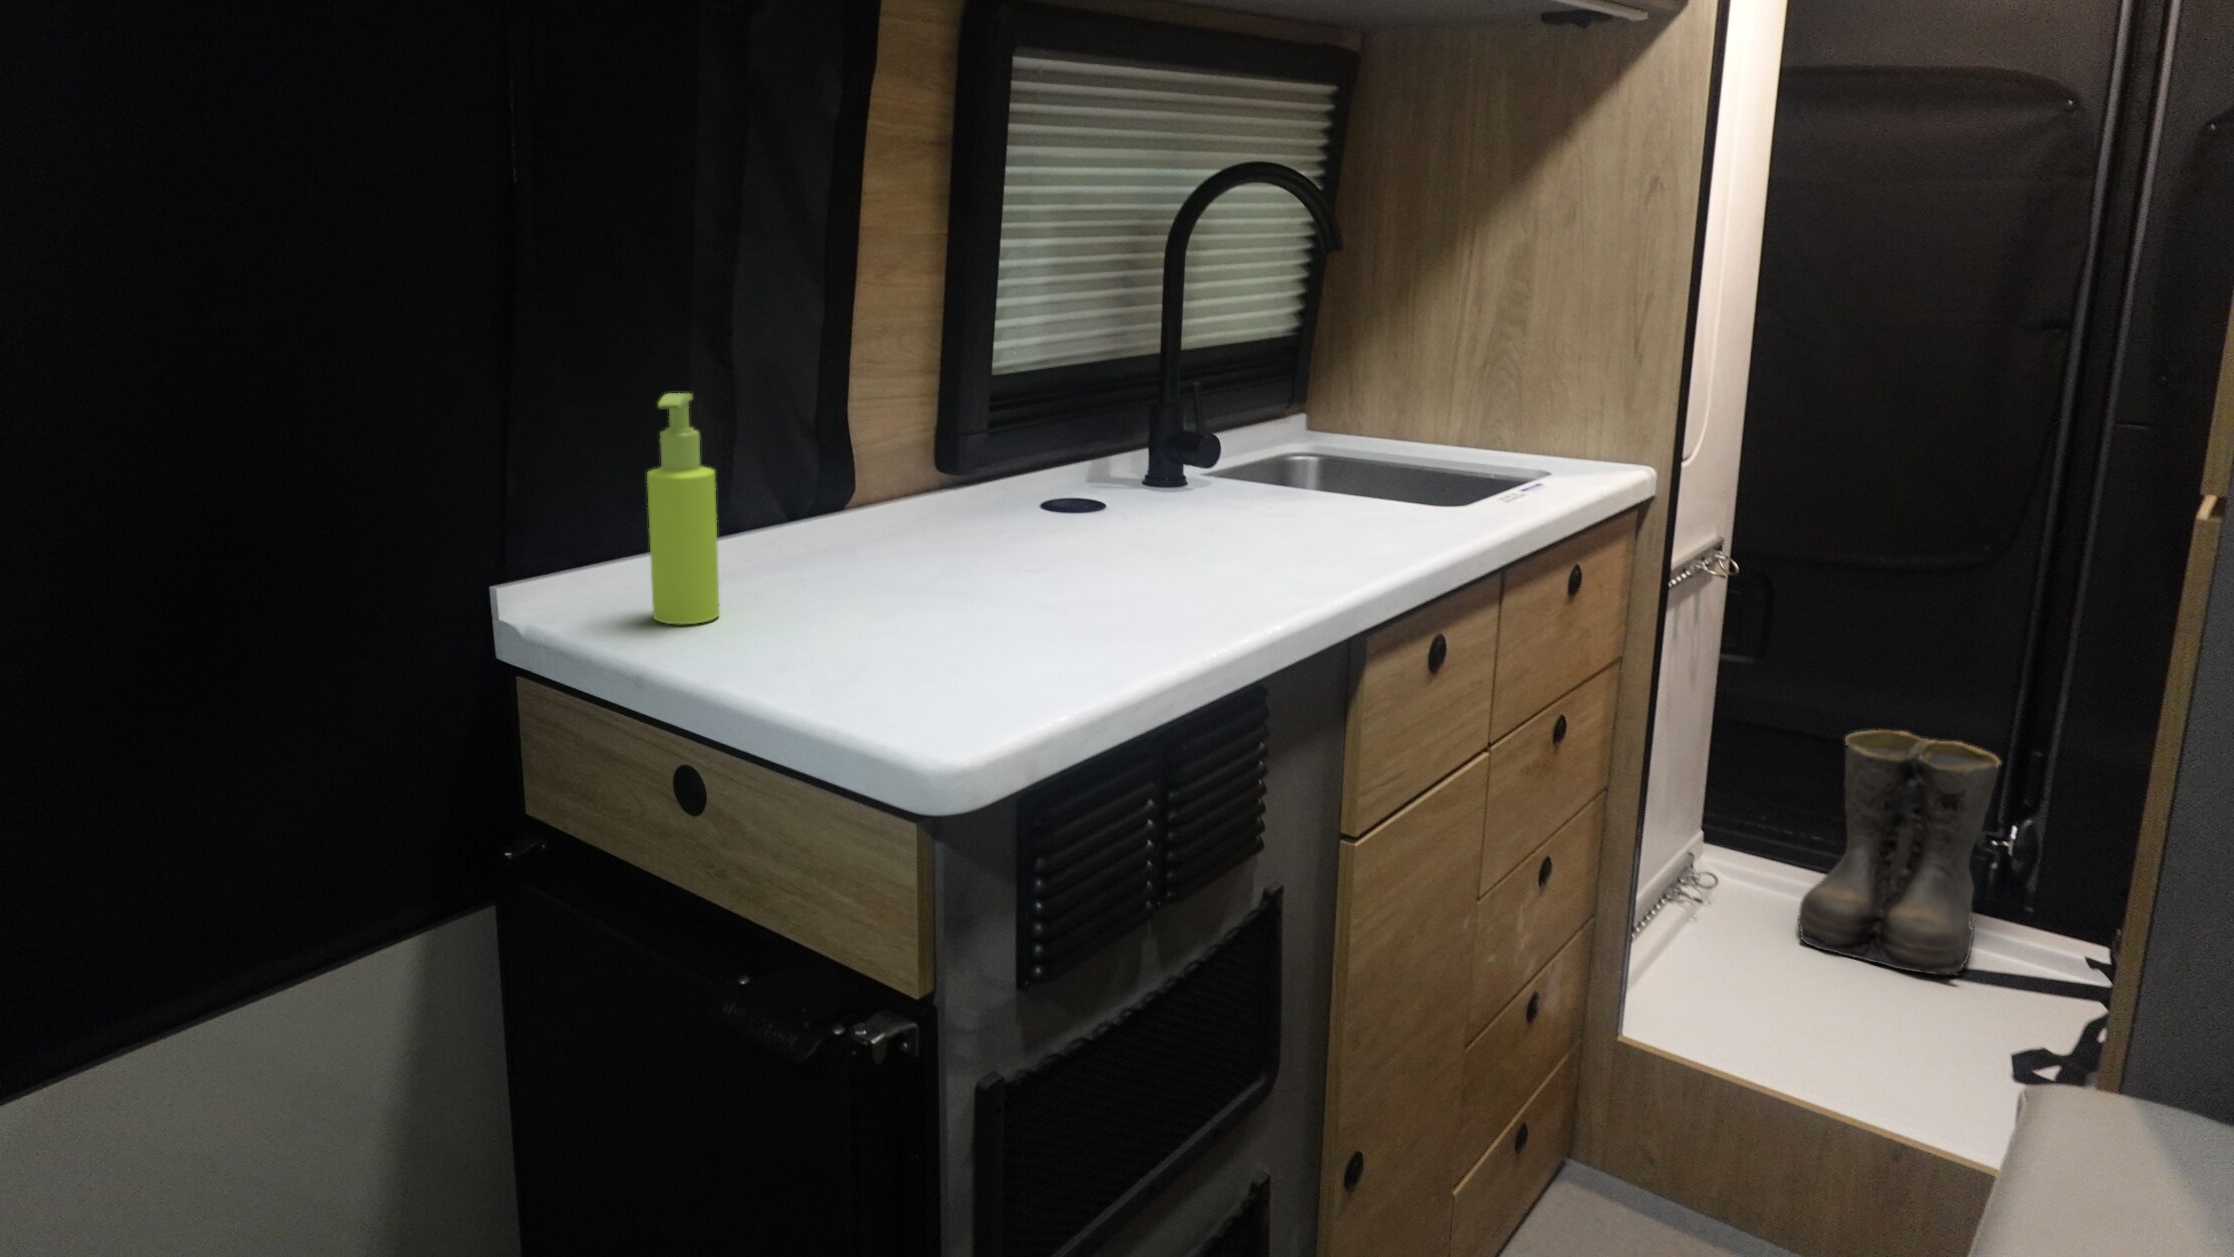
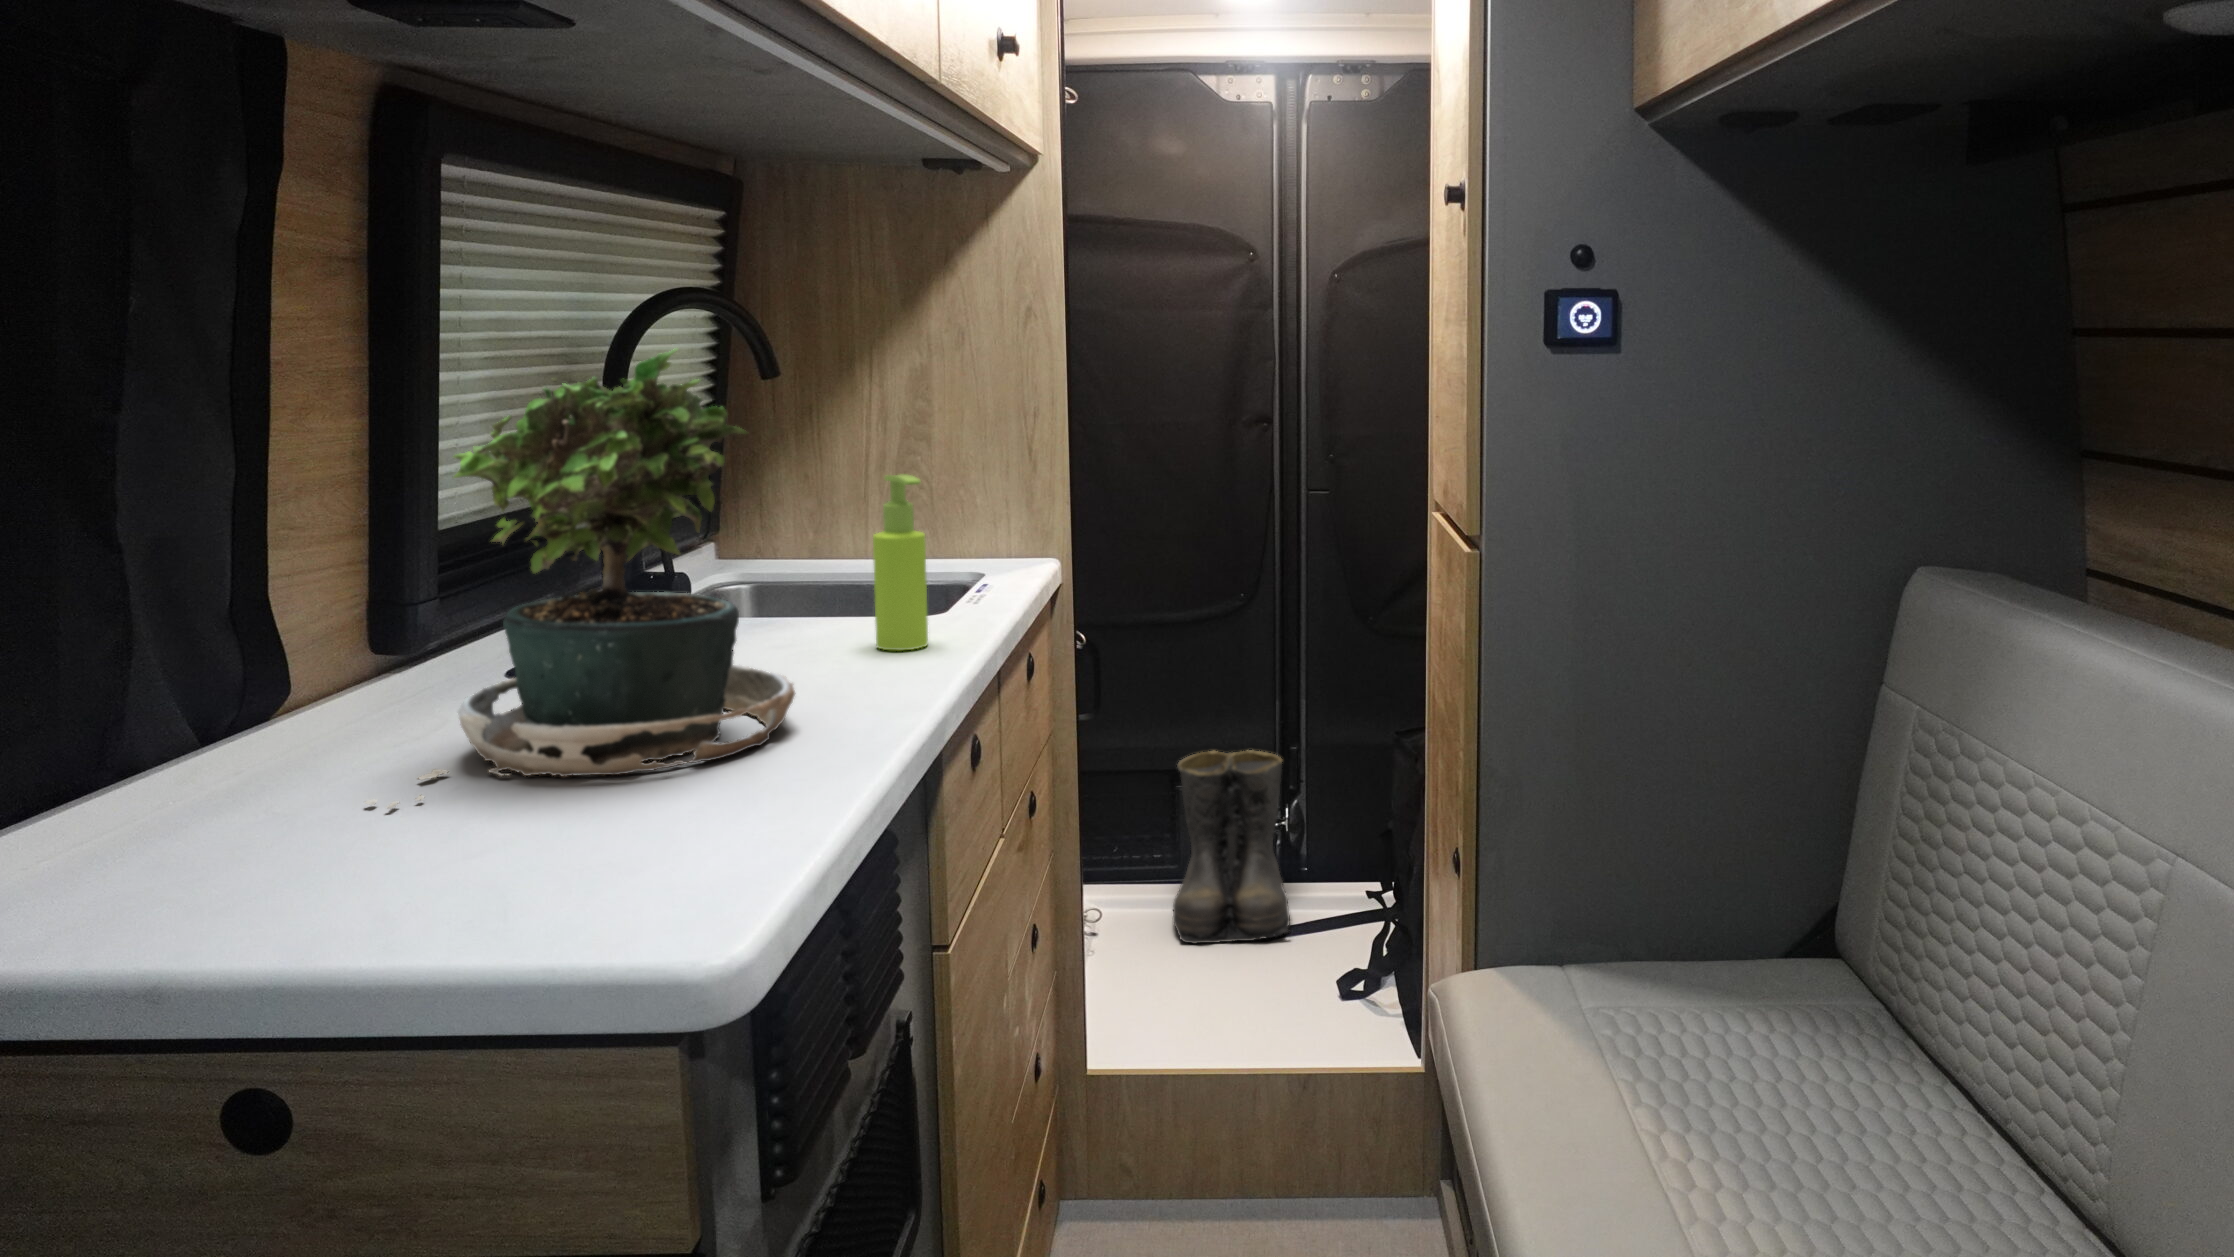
potted plant: none [843,216,1207,606] -> present [365,348,795,808]
soap dispenser: present [647,393,720,624] -> present [873,475,928,650]

